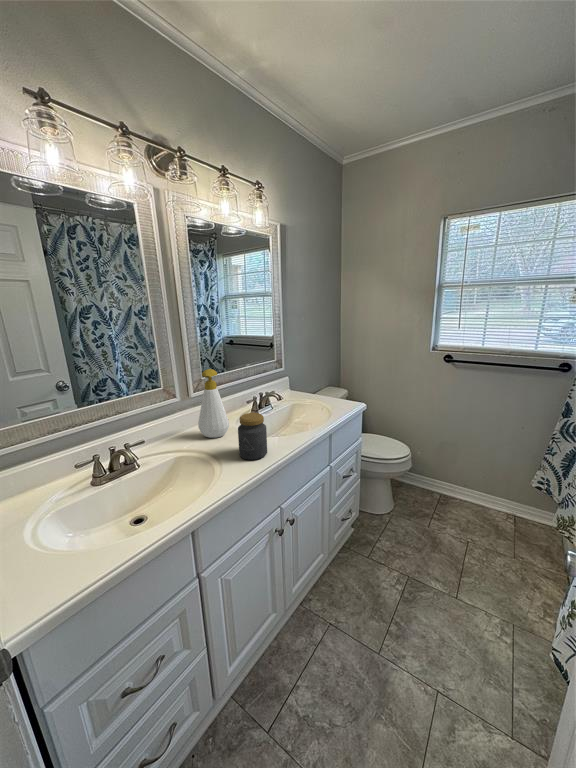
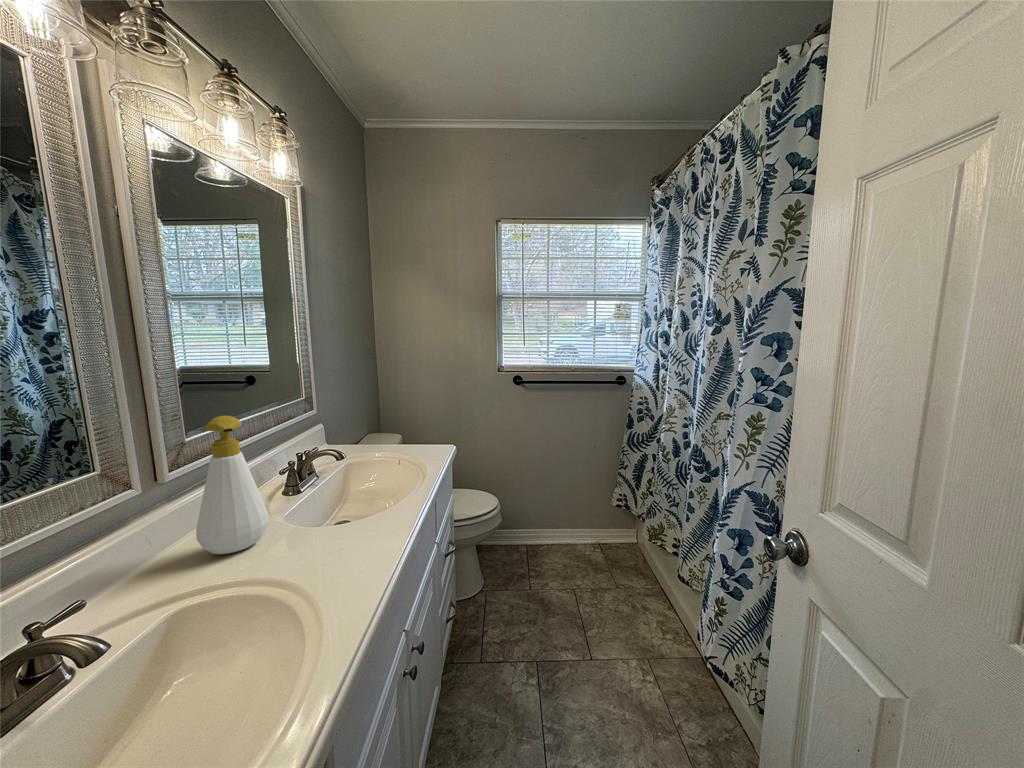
jar: present [238,413,267,460] -> none [316,480,373,569]

